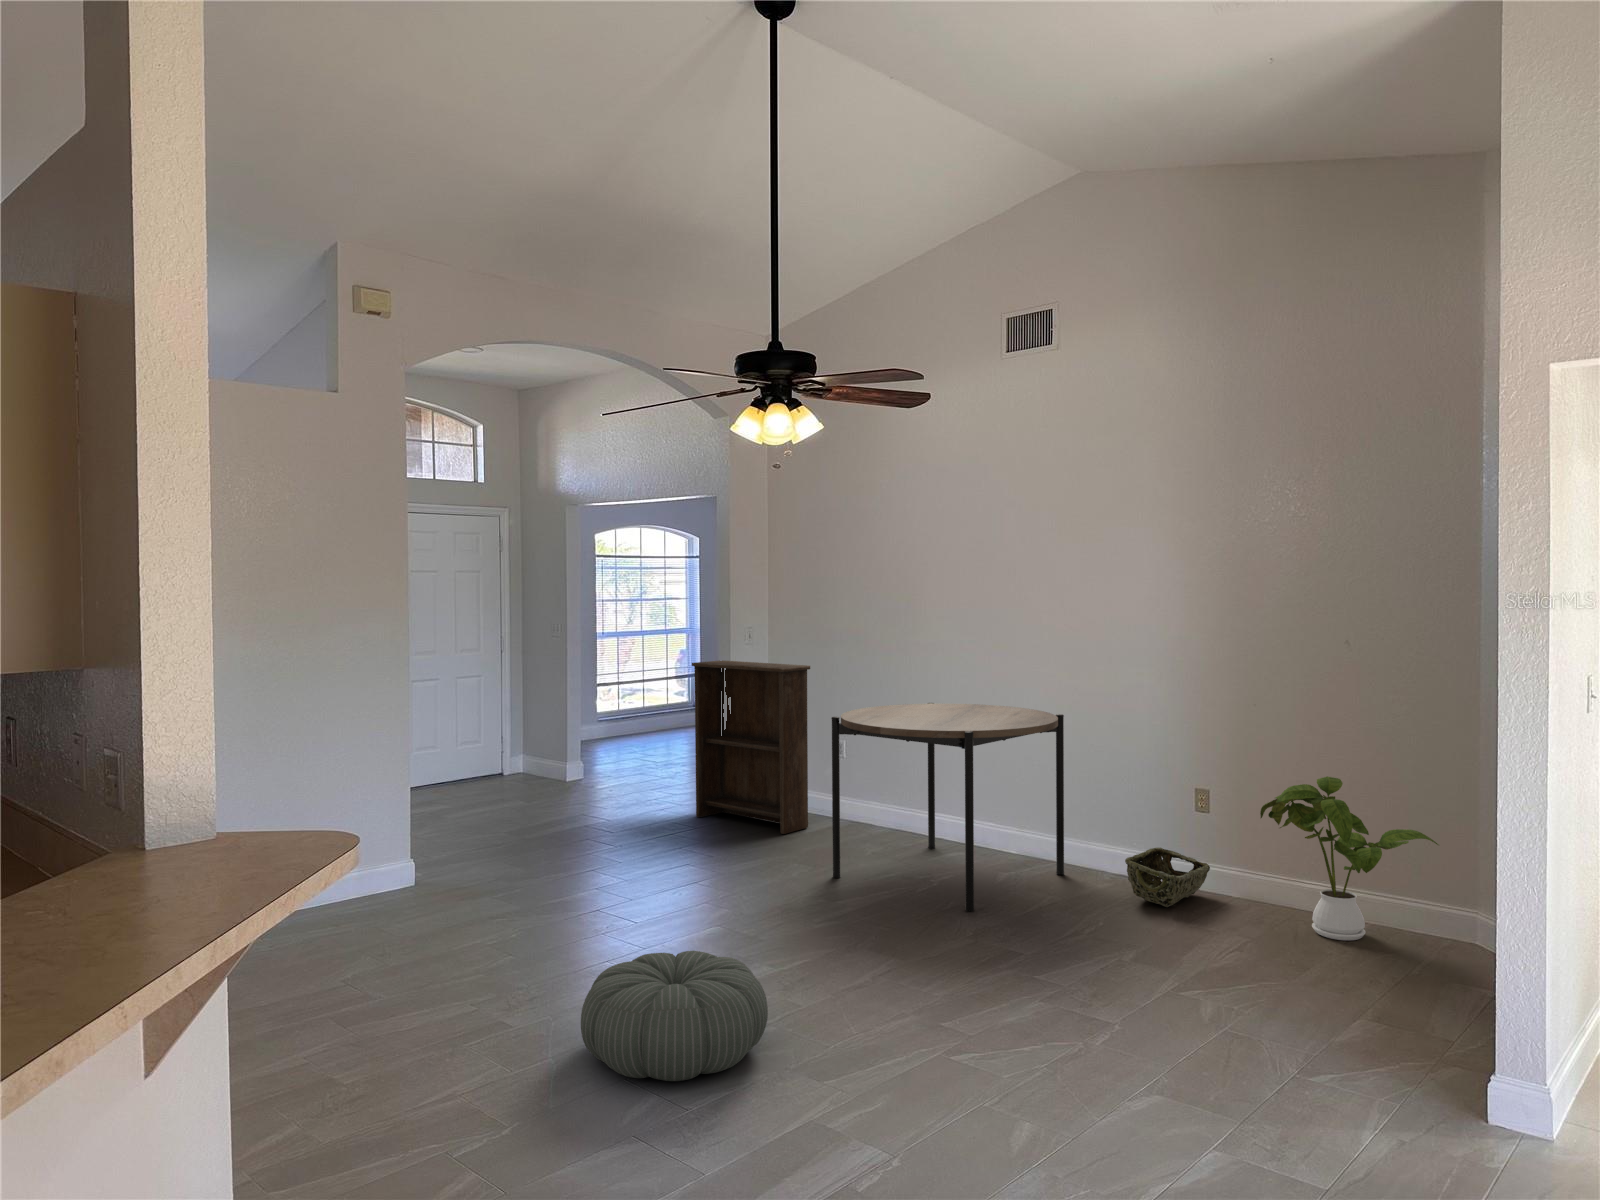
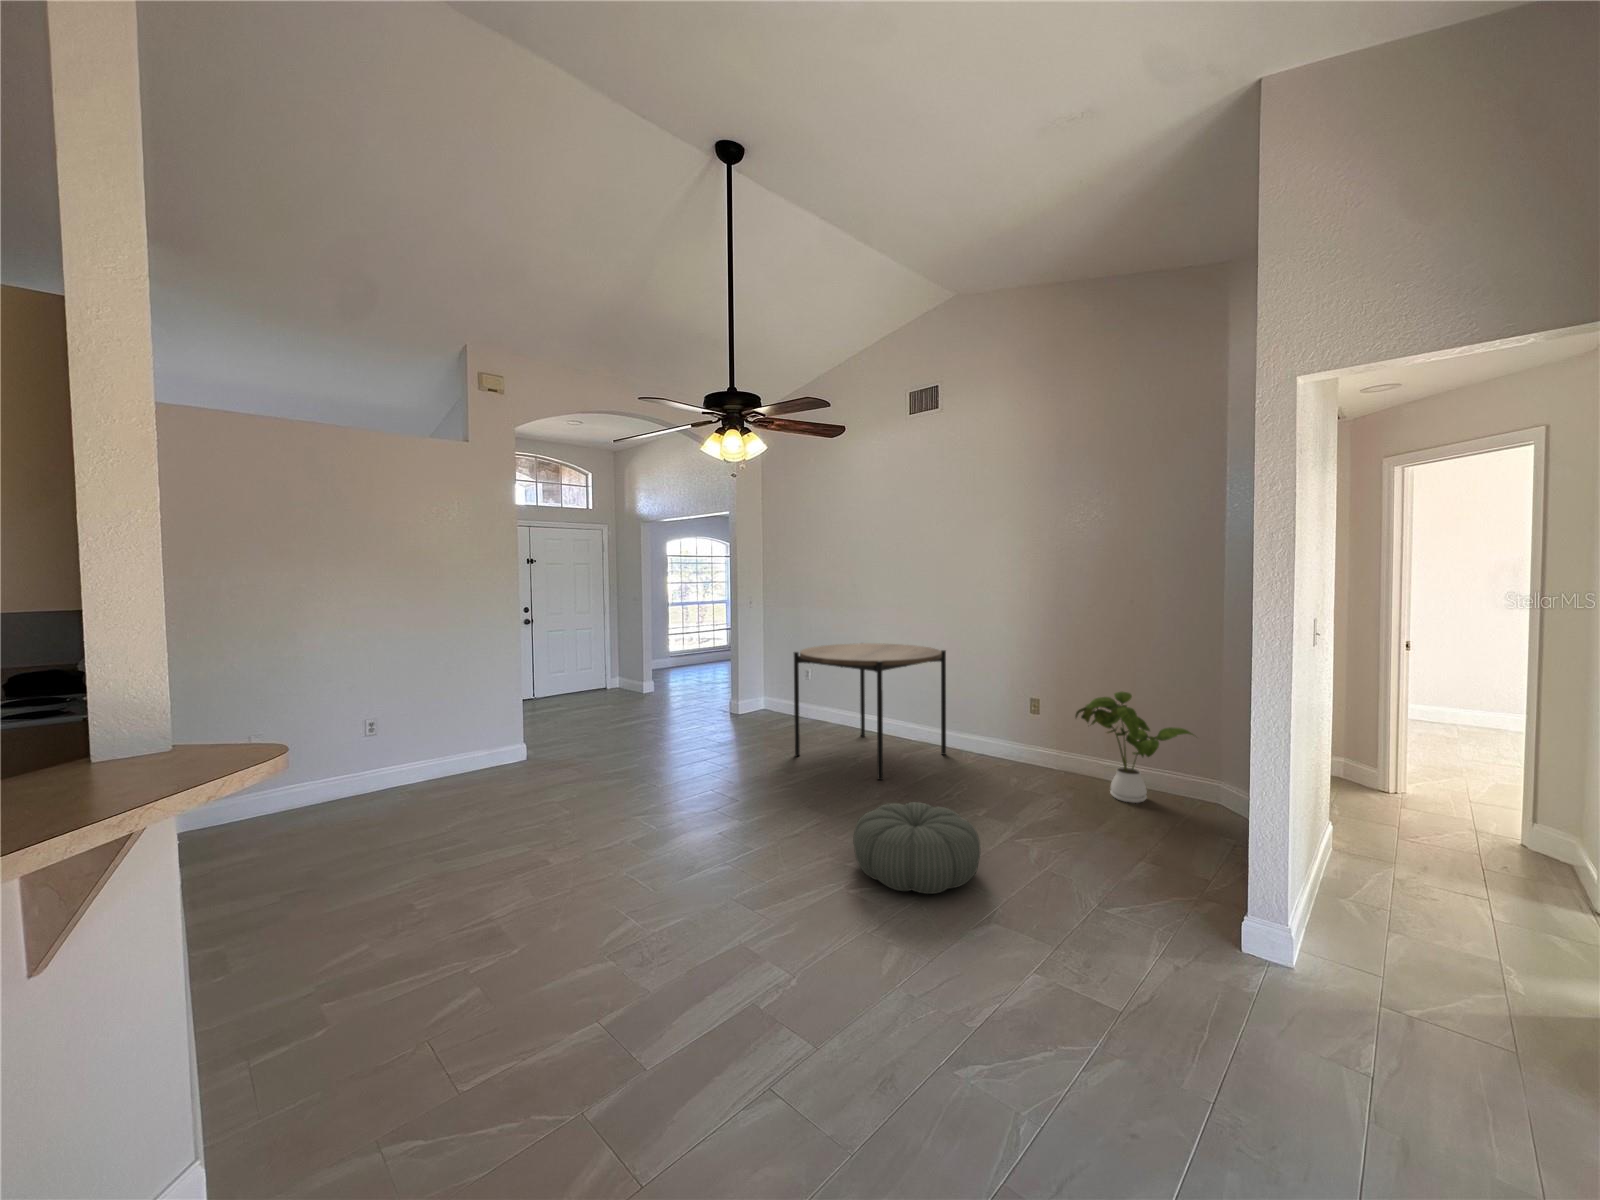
bookshelf: present [692,660,810,834] -> none [714,617,787,727]
woven basket: present [1125,848,1210,907] -> none [985,738,1042,778]
pouf: present [581,951,768,1081] -> present [853,802,980,894]

